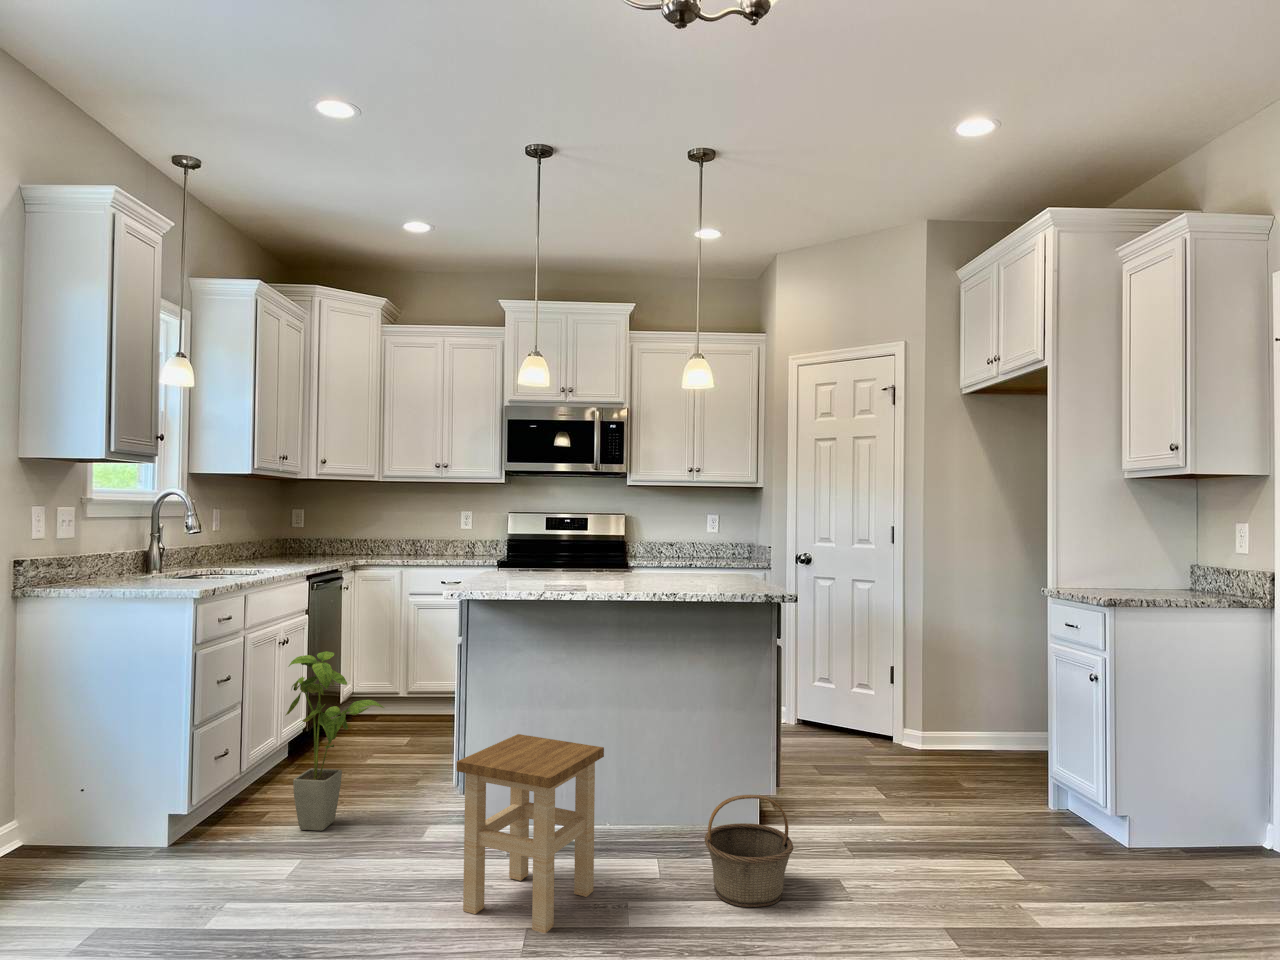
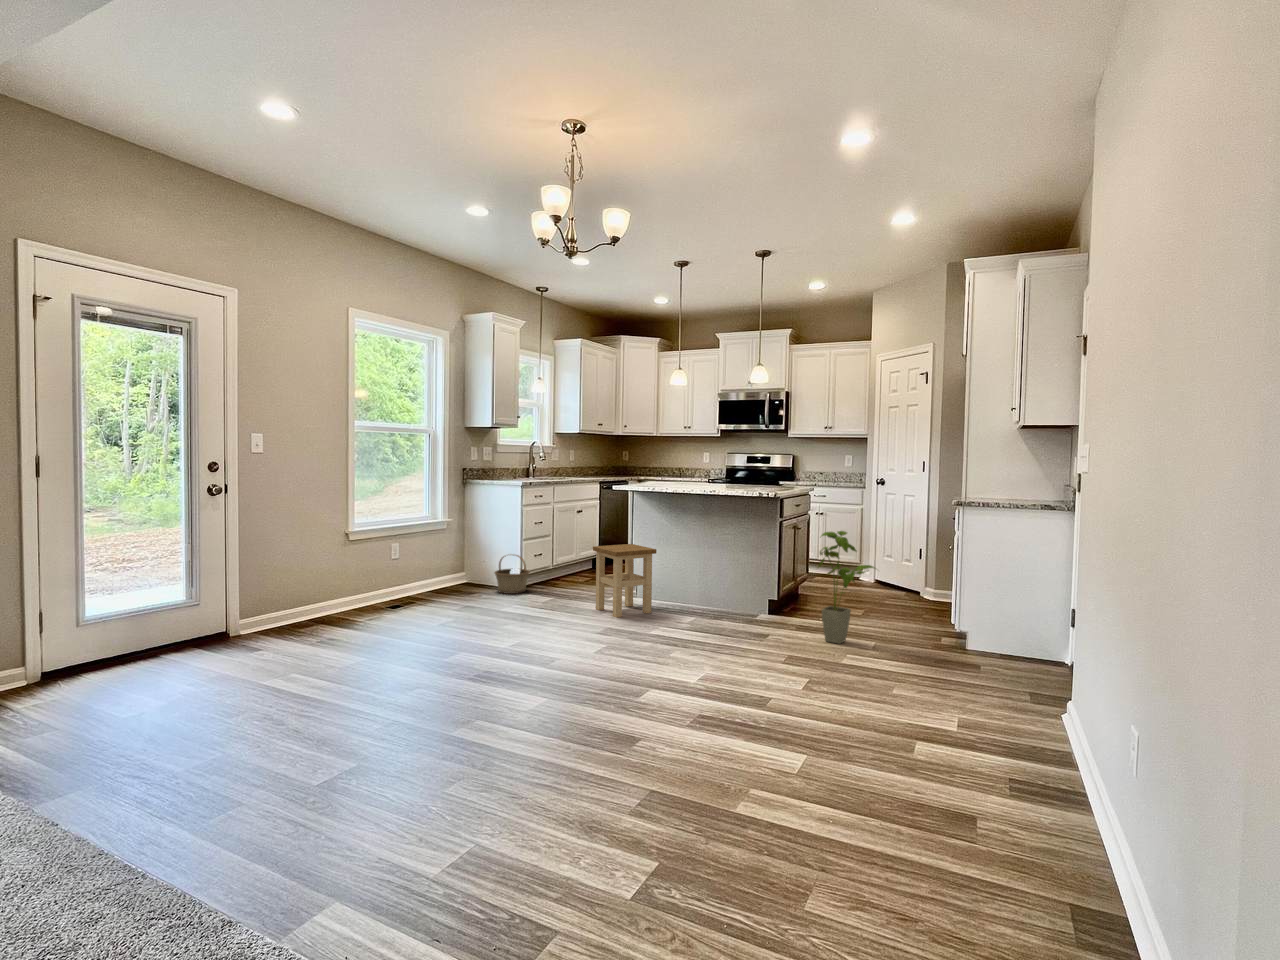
house plant: present [286,651,384,831] -> present [818,531,874,644]
basket: present [705,795,793,907] -> present [494,555,530,594]

